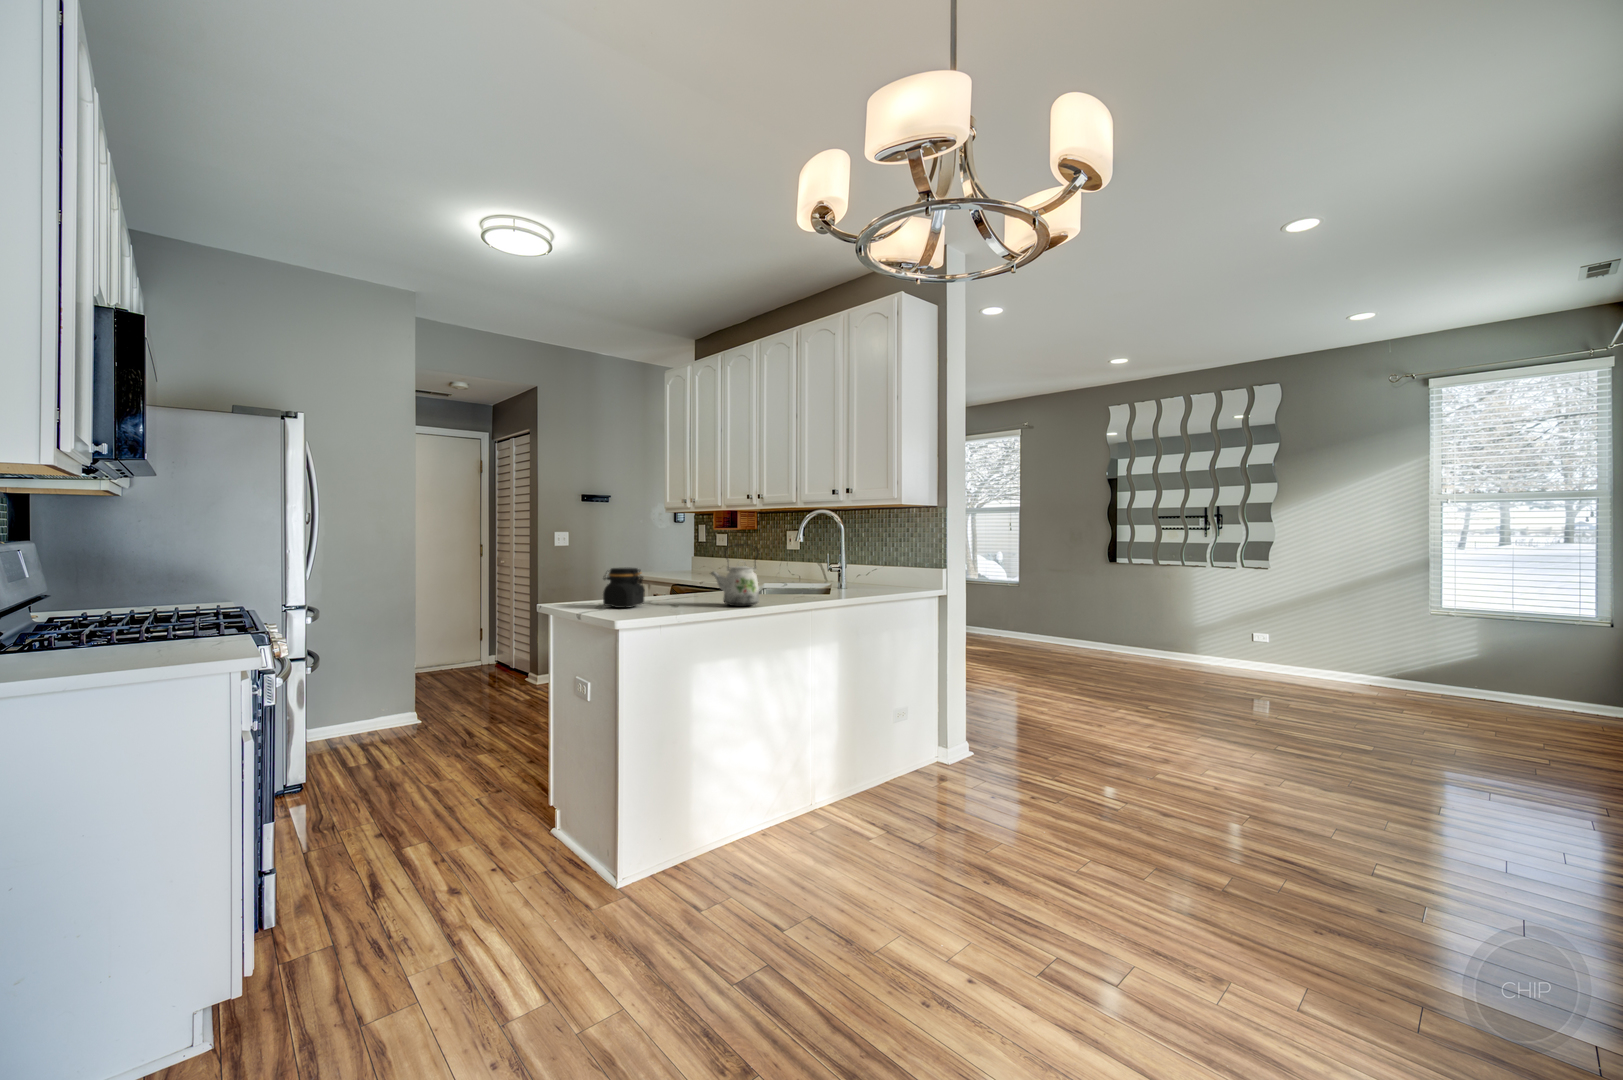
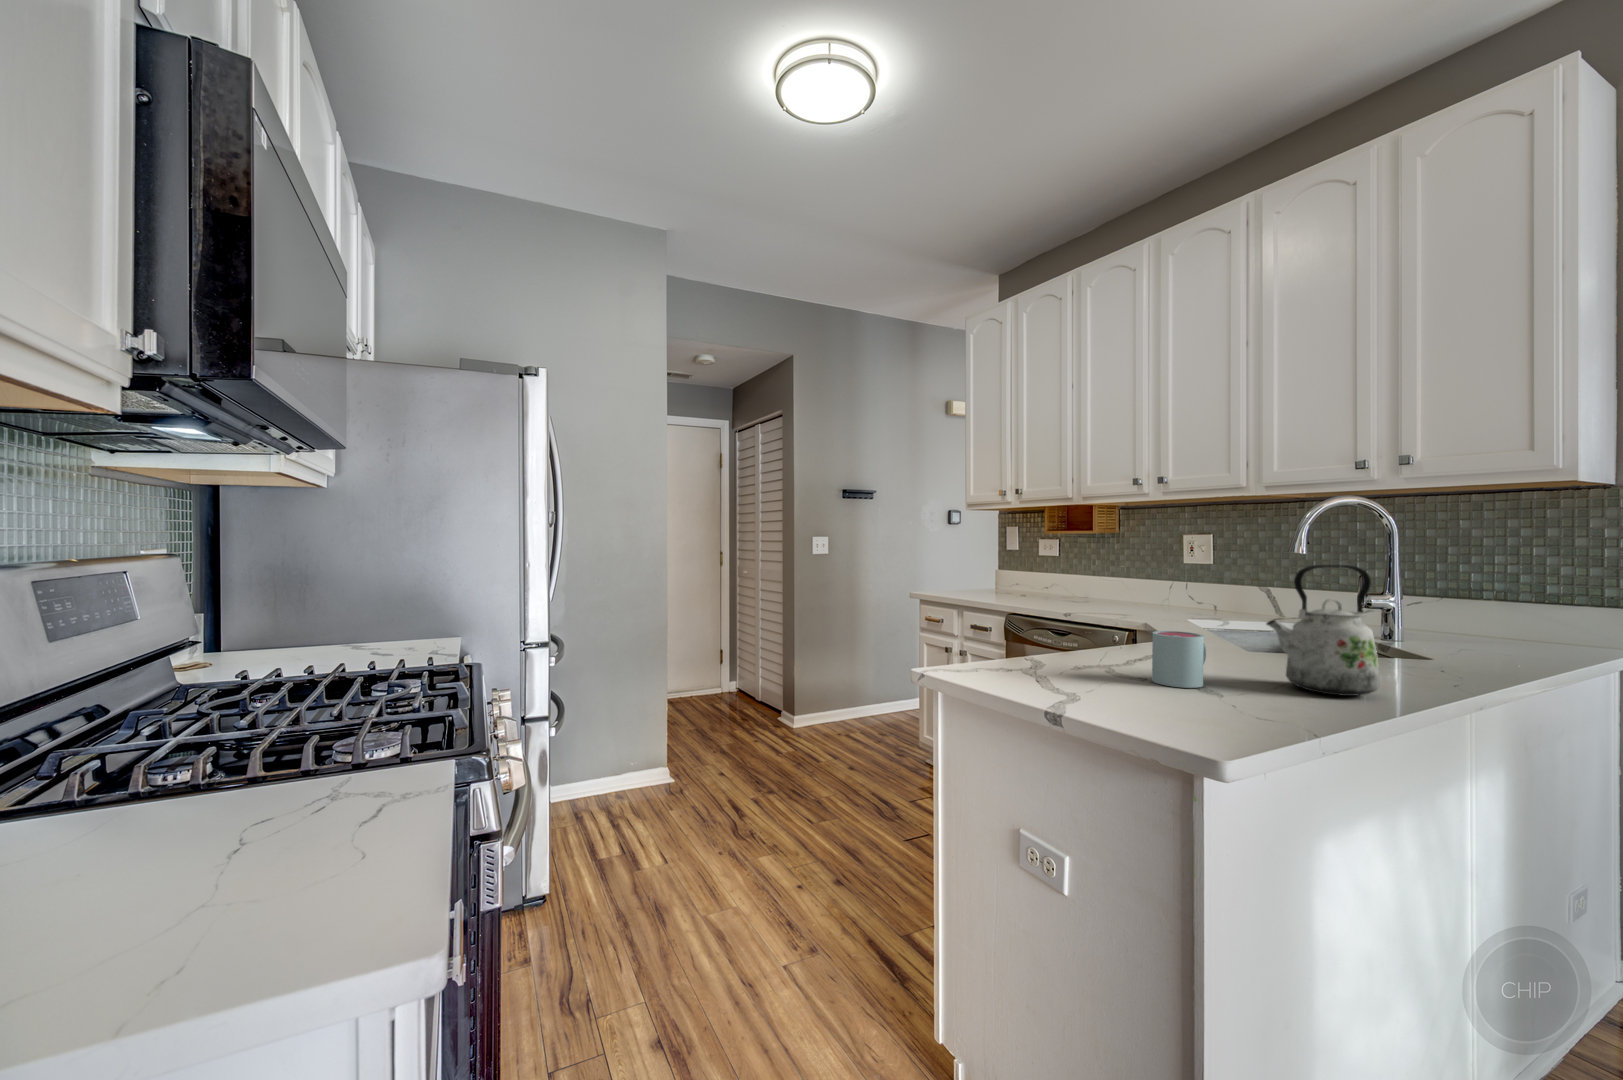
jar: present [603,568,645,608] -> none [1056,609,1149,693]
mug: none [660,579,691,606] -> present [1152,631,1206,688]

